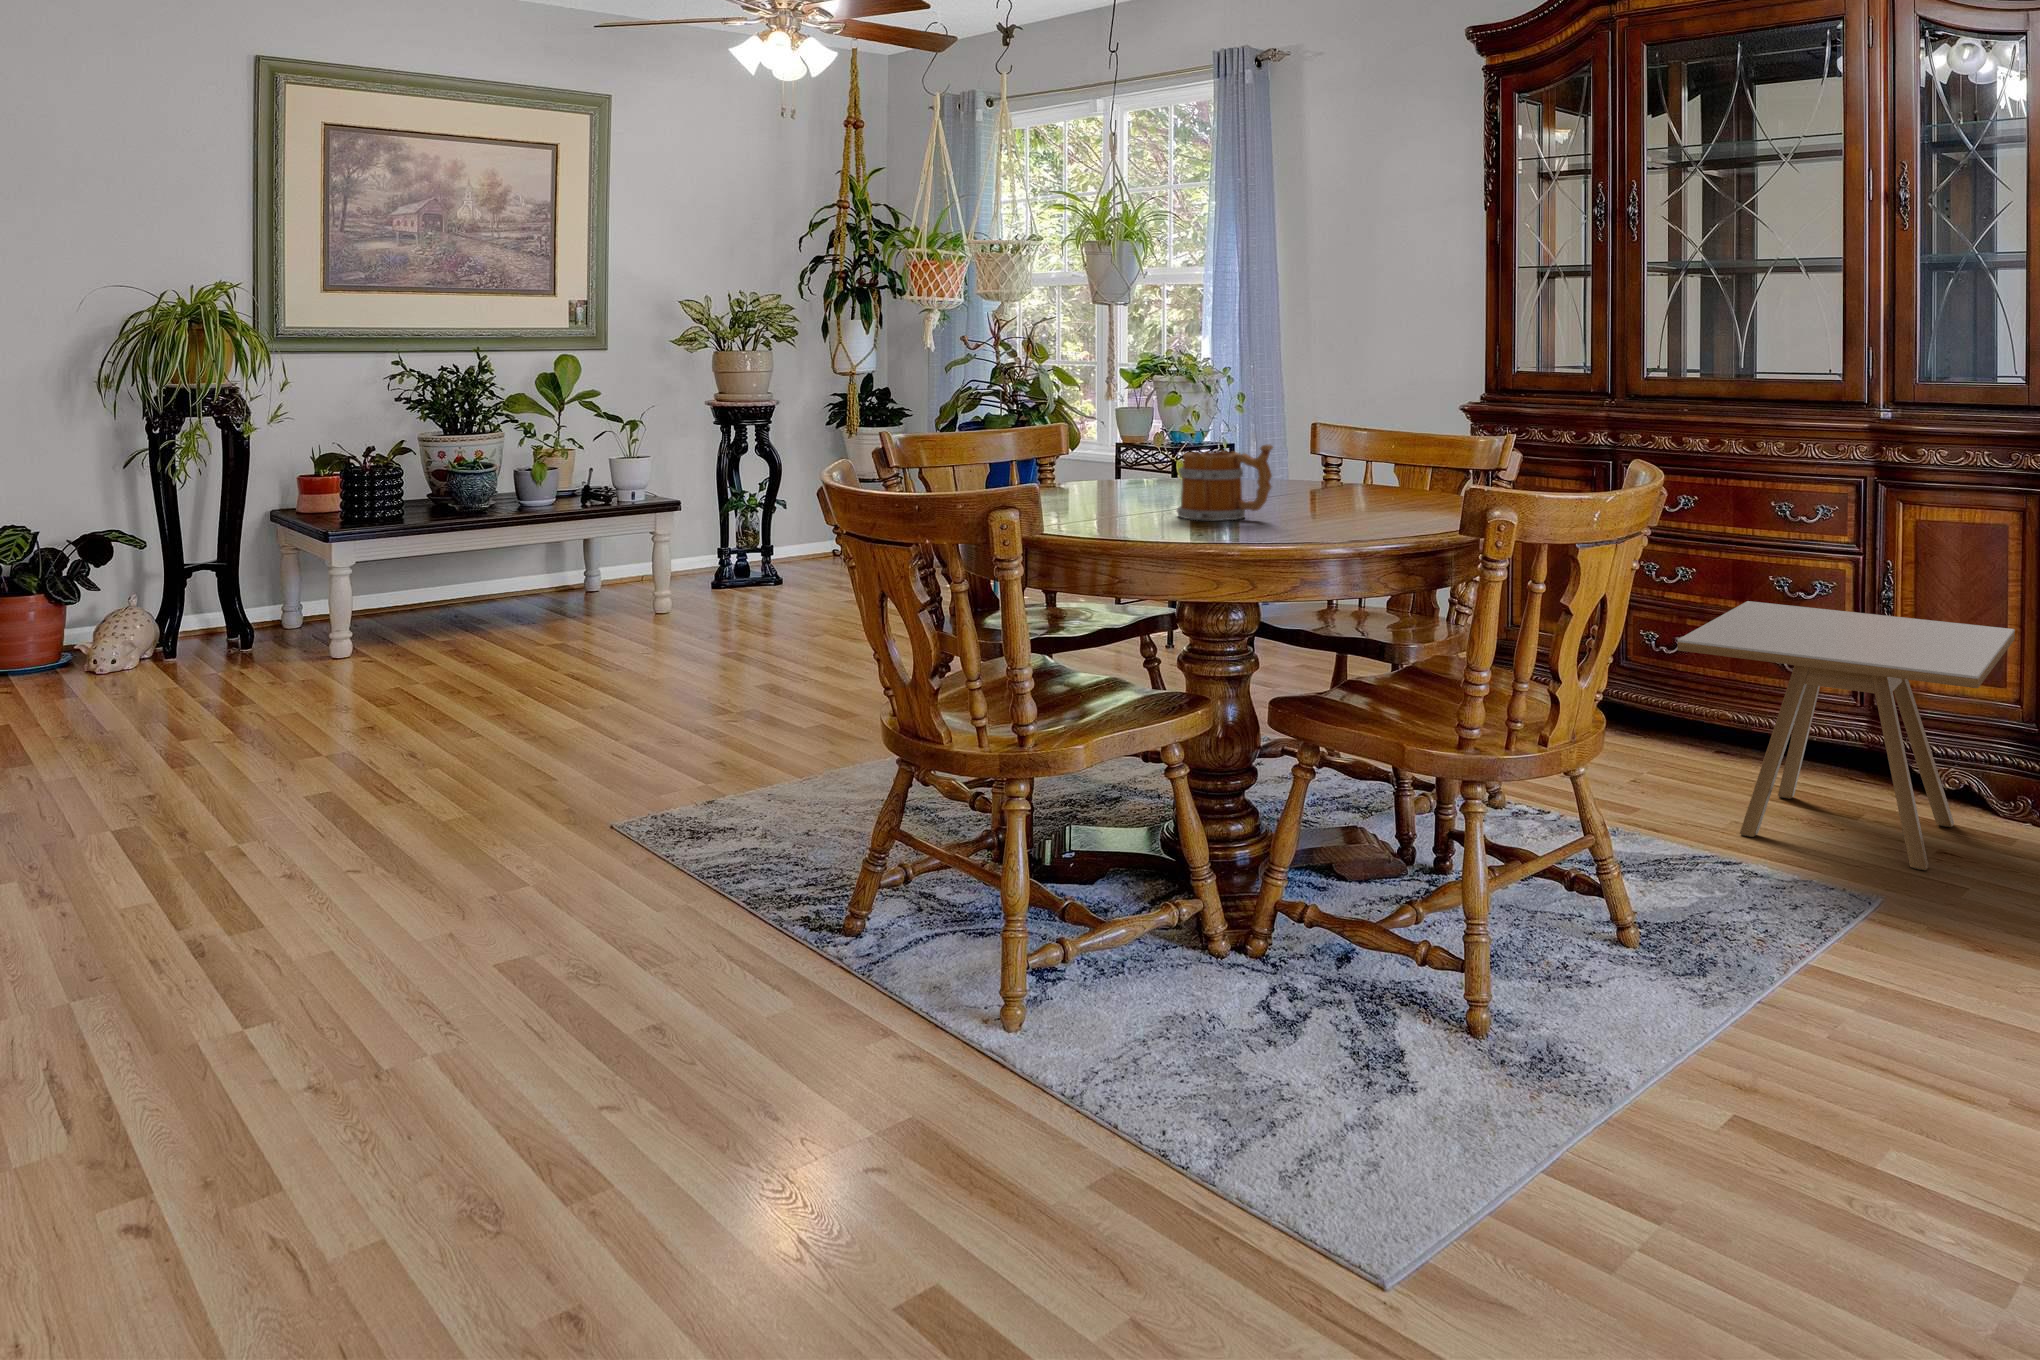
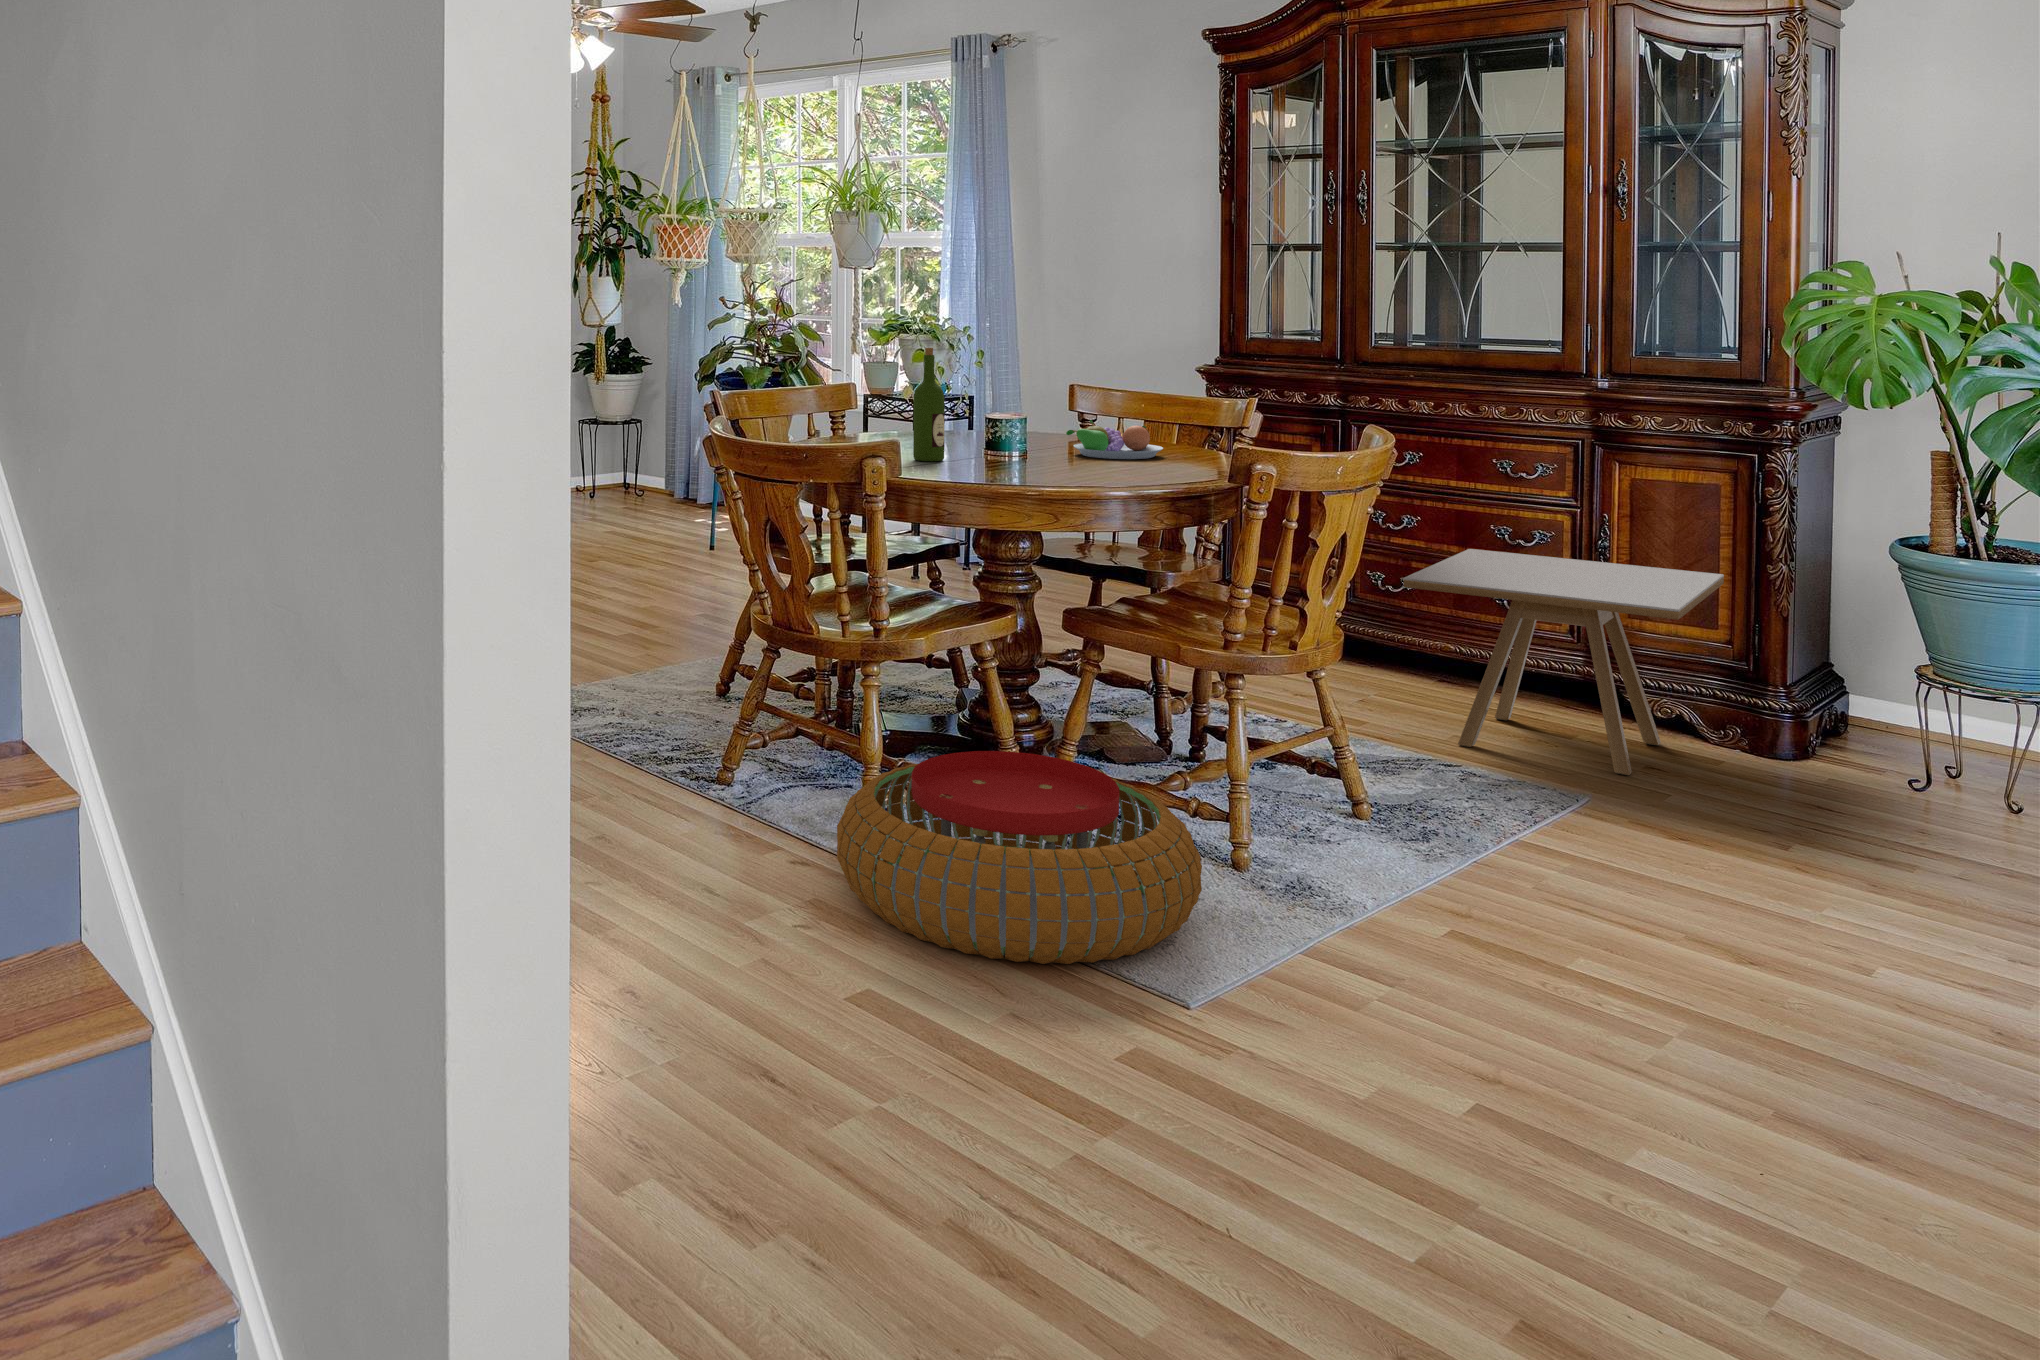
wine bottle: none [1113,366,1150,506] -> present [913,348,945,461]
mug: present [1177,444,1273,521] -> none [974,412,1058,473]
fruit bowl: none [1298,455,1409,502] -> present [1066,420,1163,459]
pouf: none [933,897,1417,1241] -> present [837,751,1202,964]

